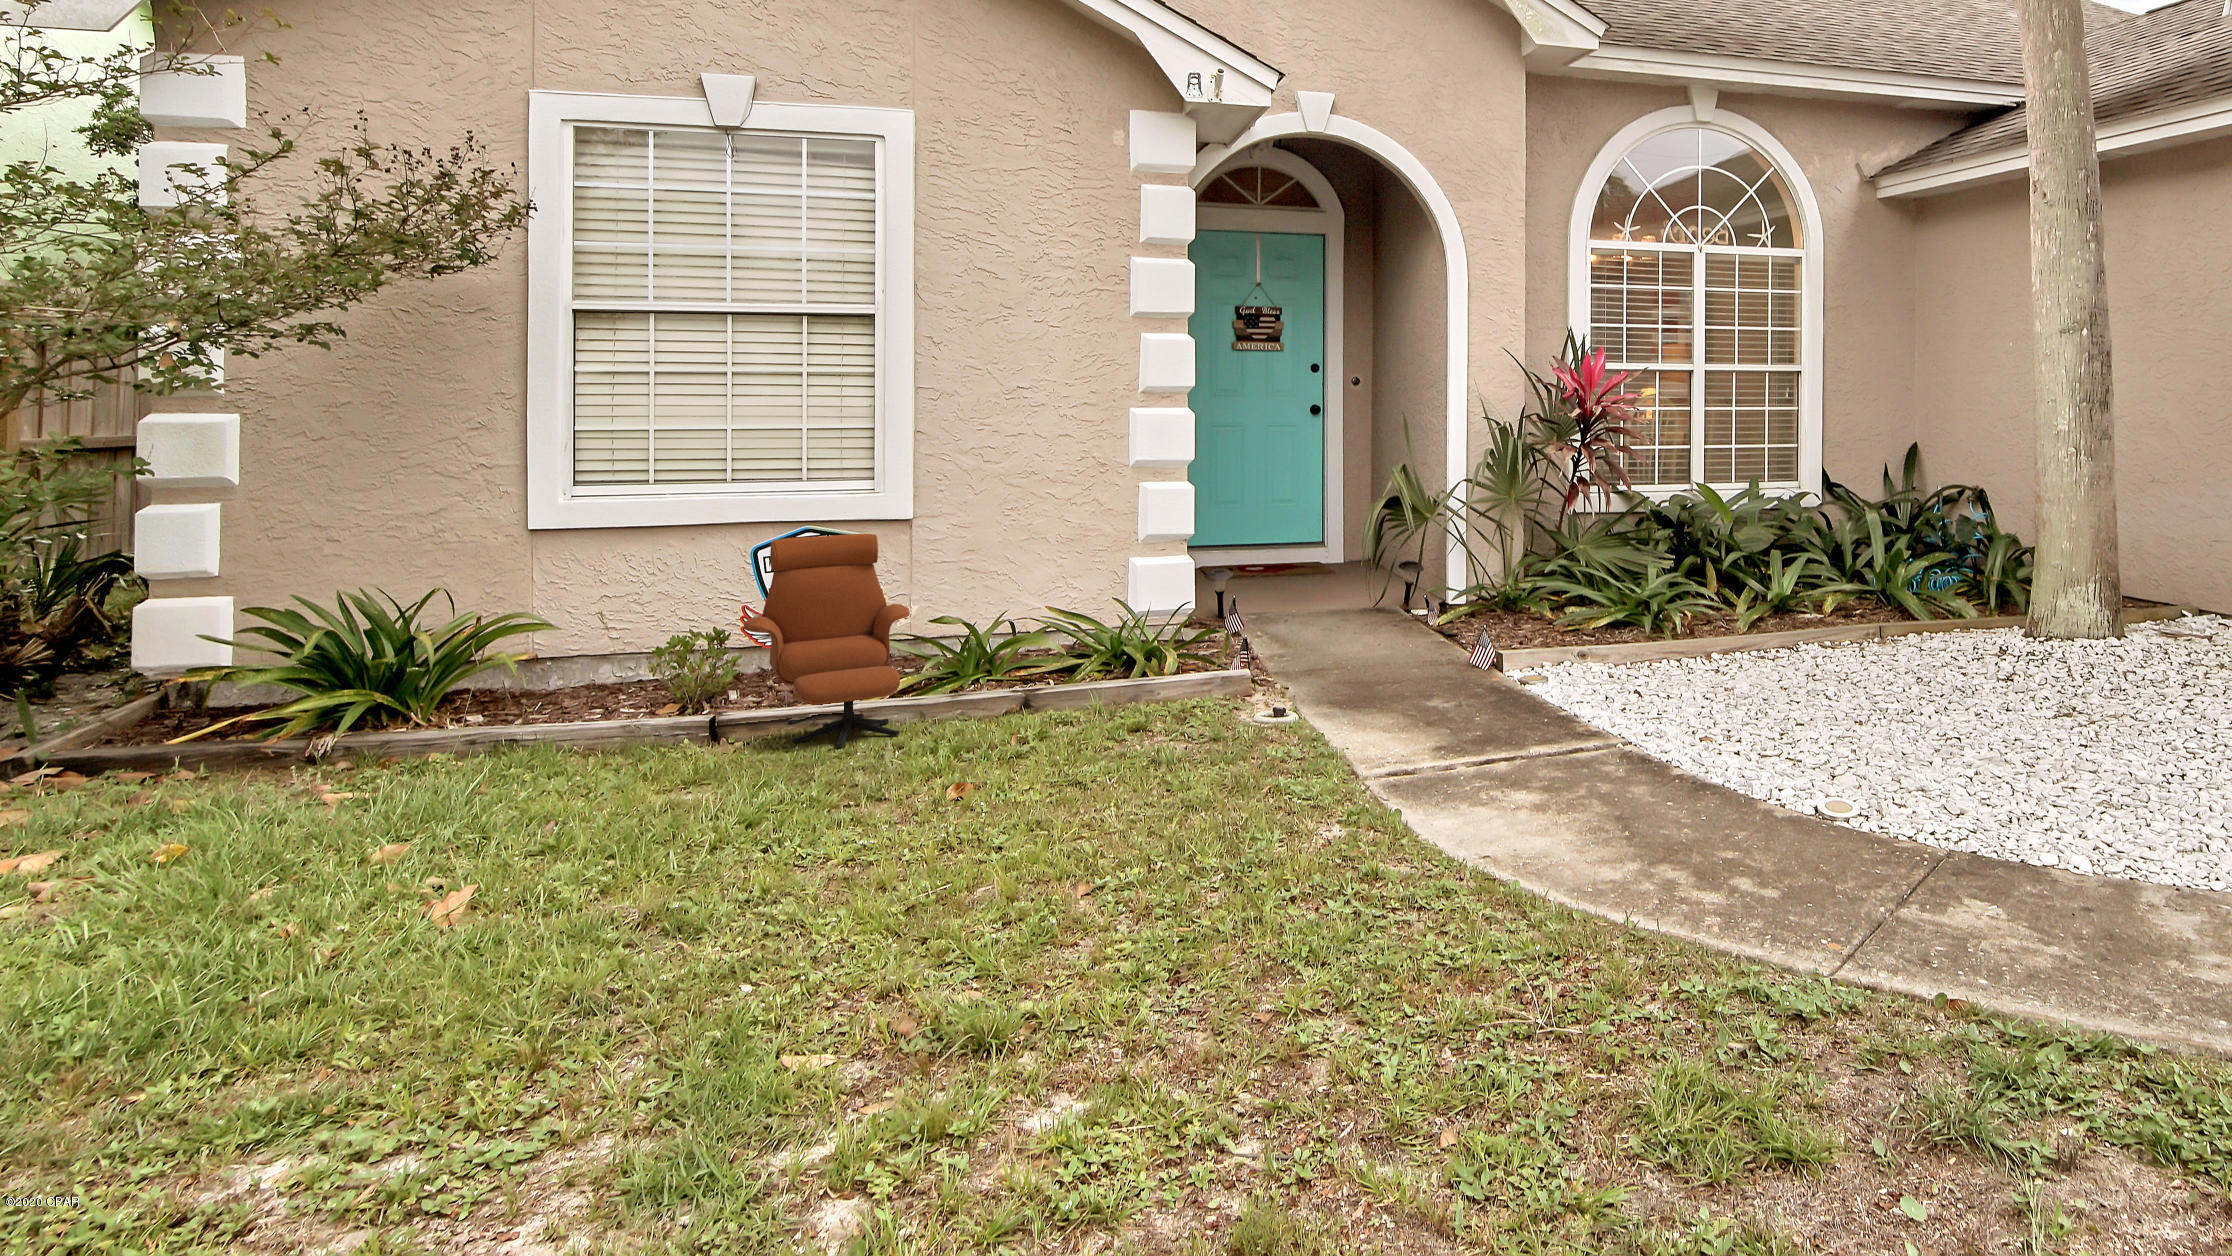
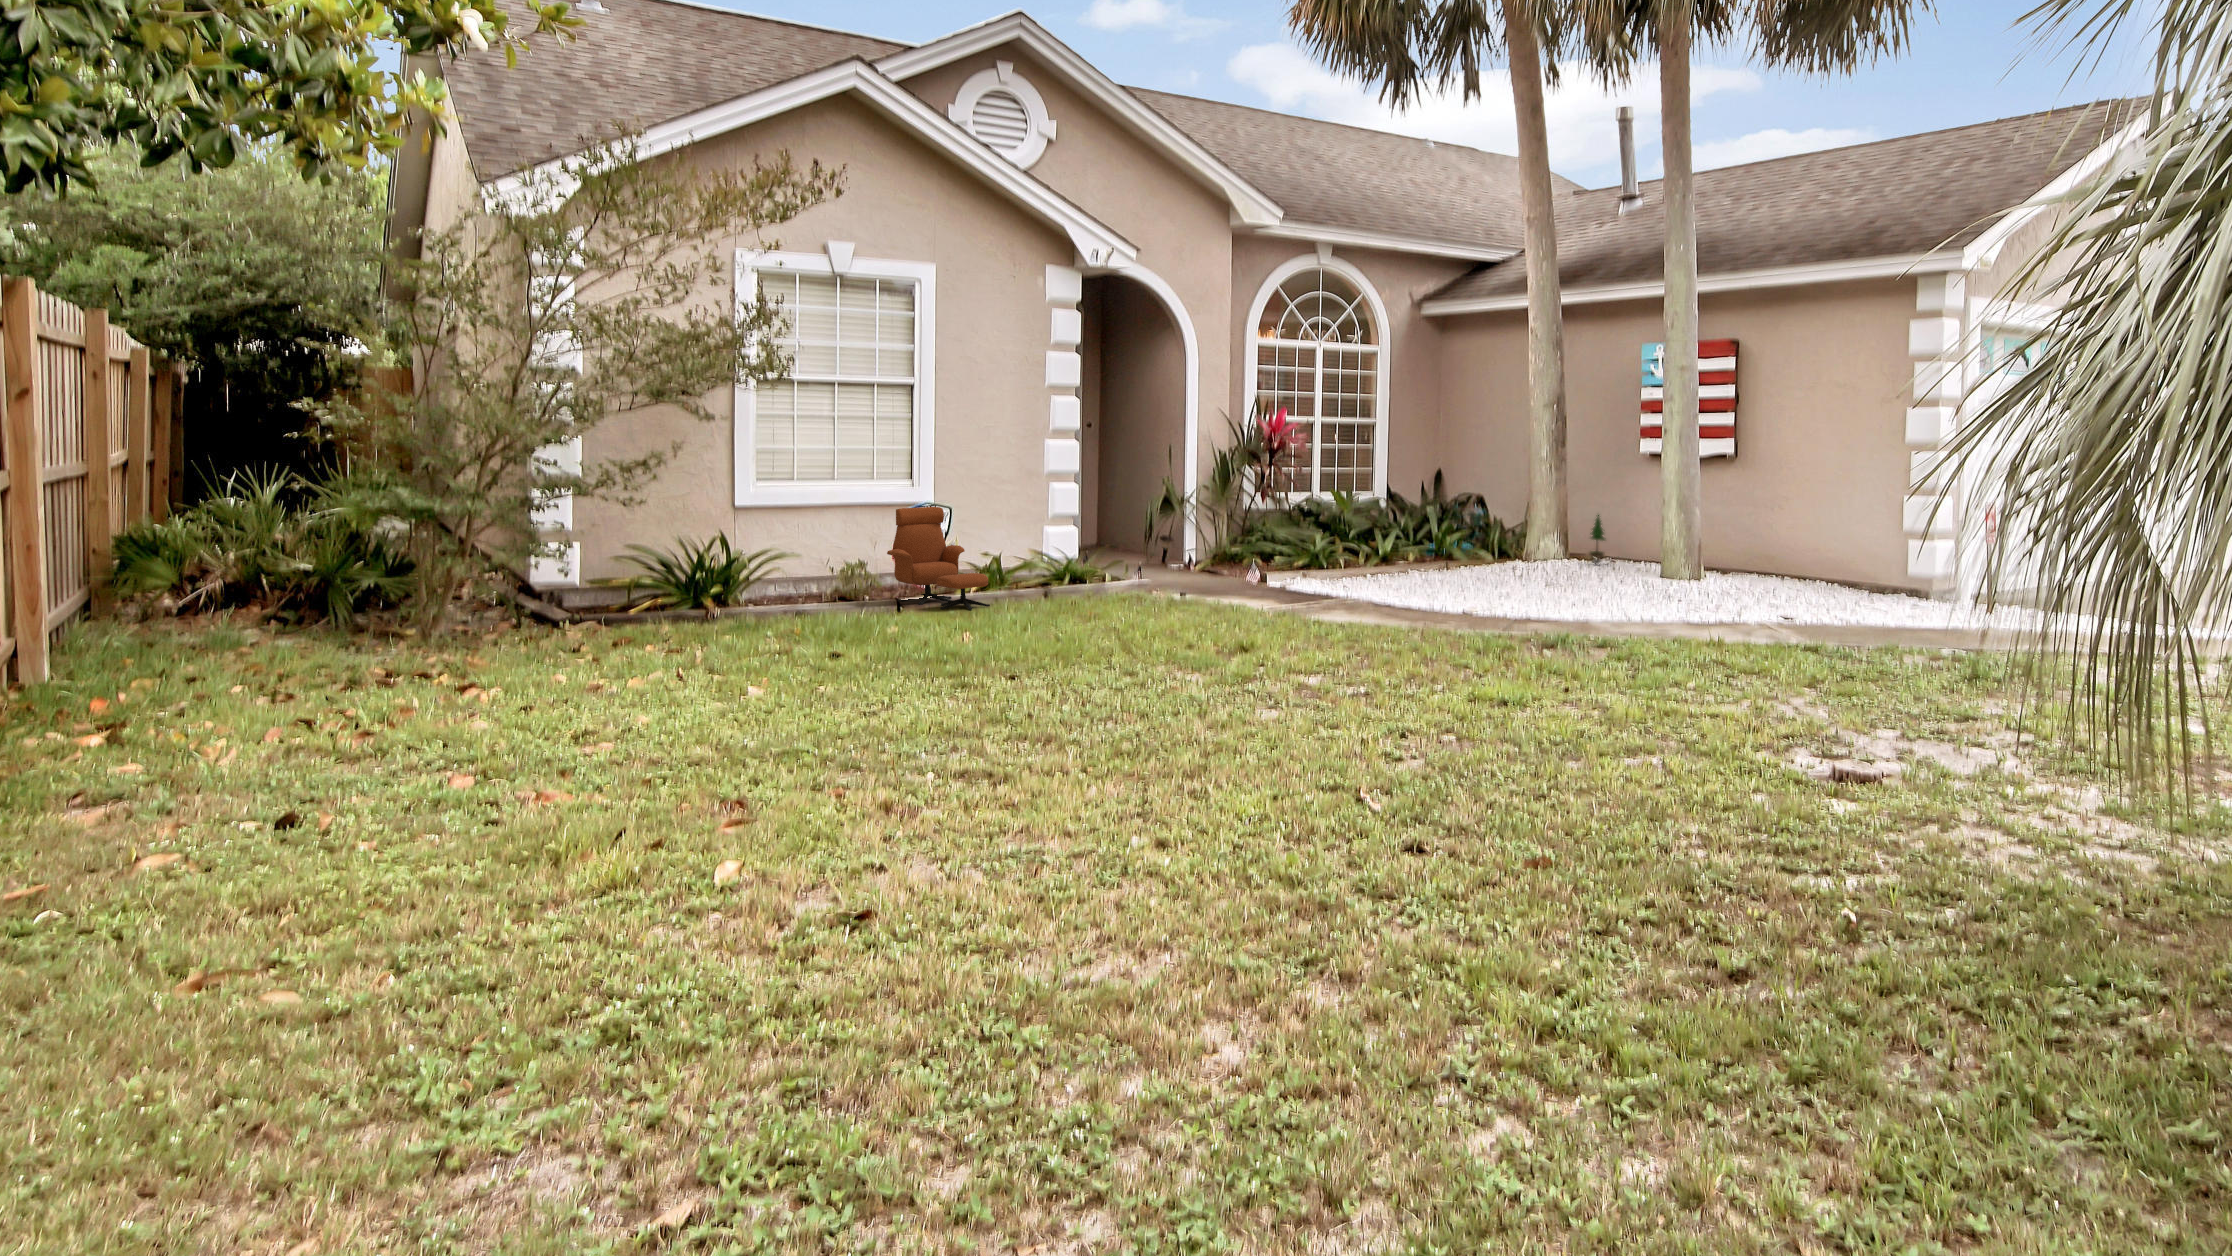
potted tree: none [2178,522,2216,617] -> present [1590,515,1605,564]

